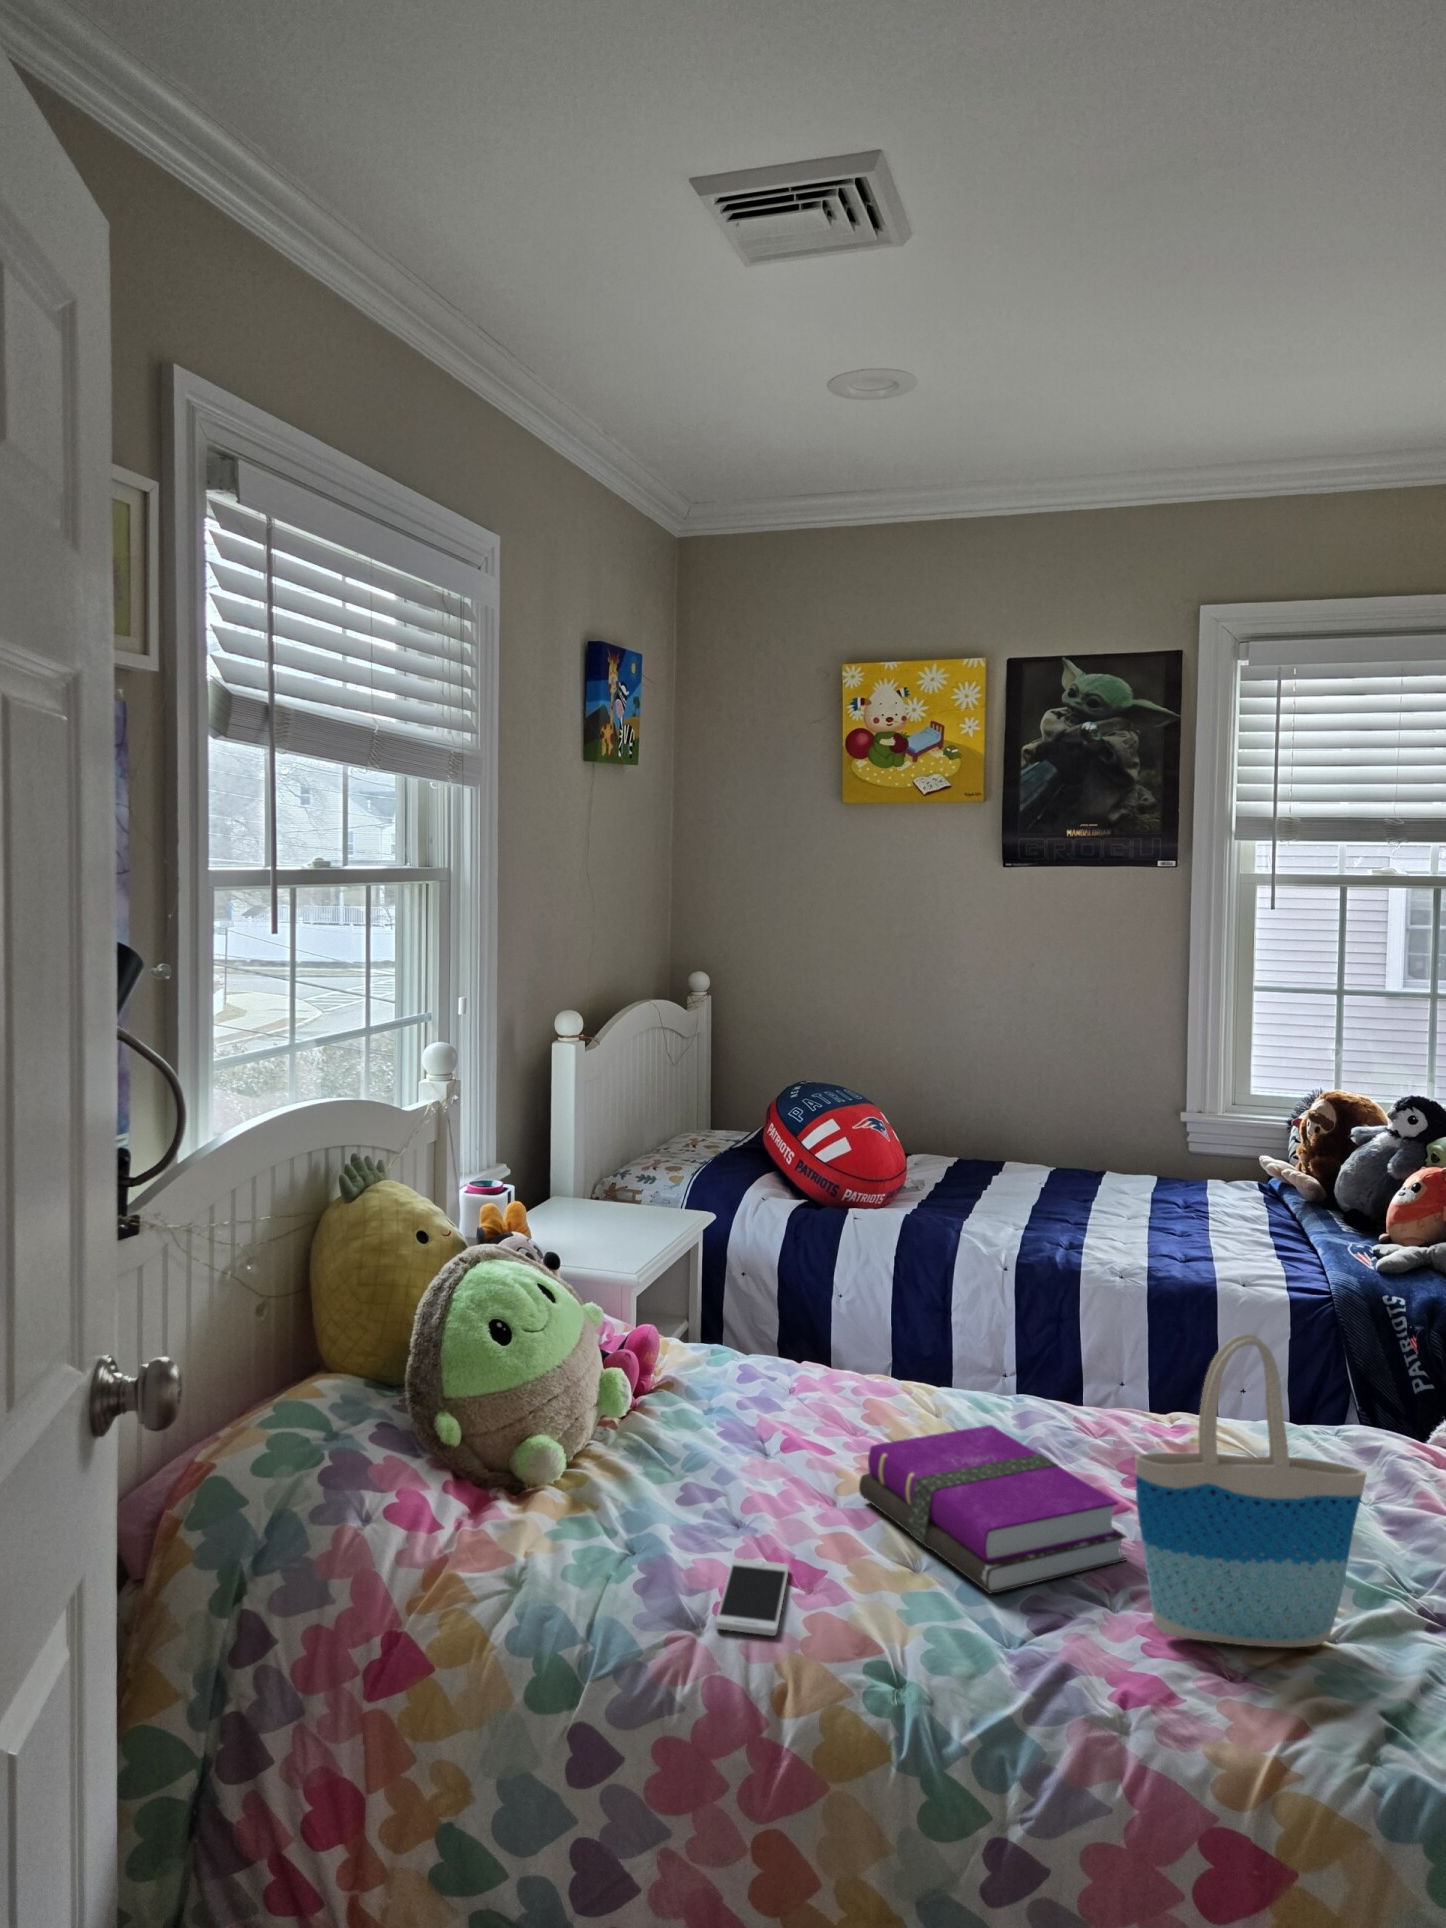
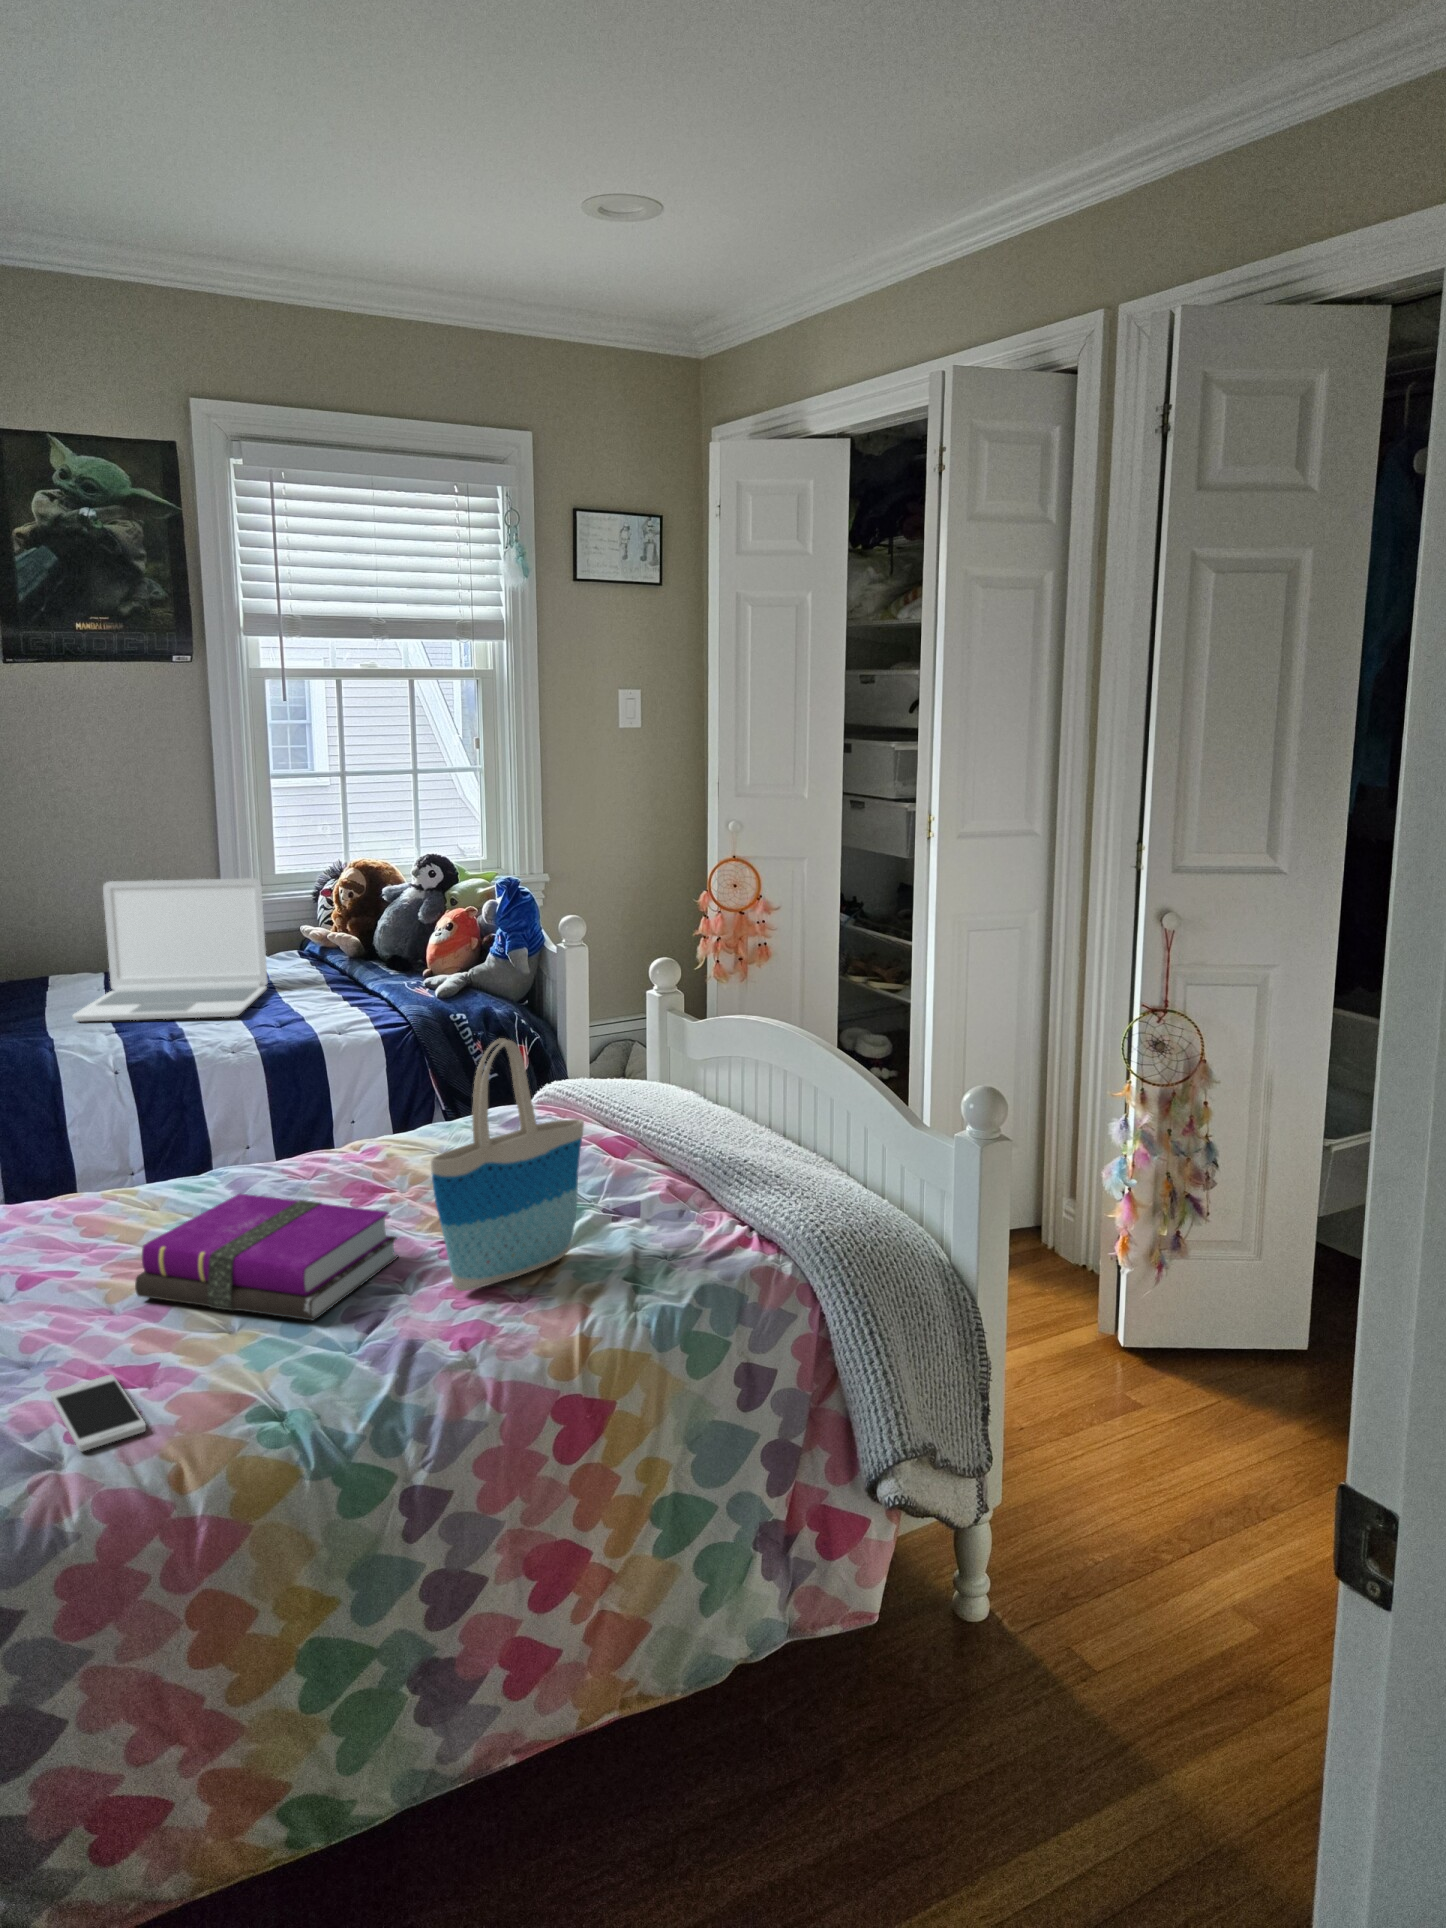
laptop: none [995,1078,1198,1237] -> present [73,878,268,1021]

